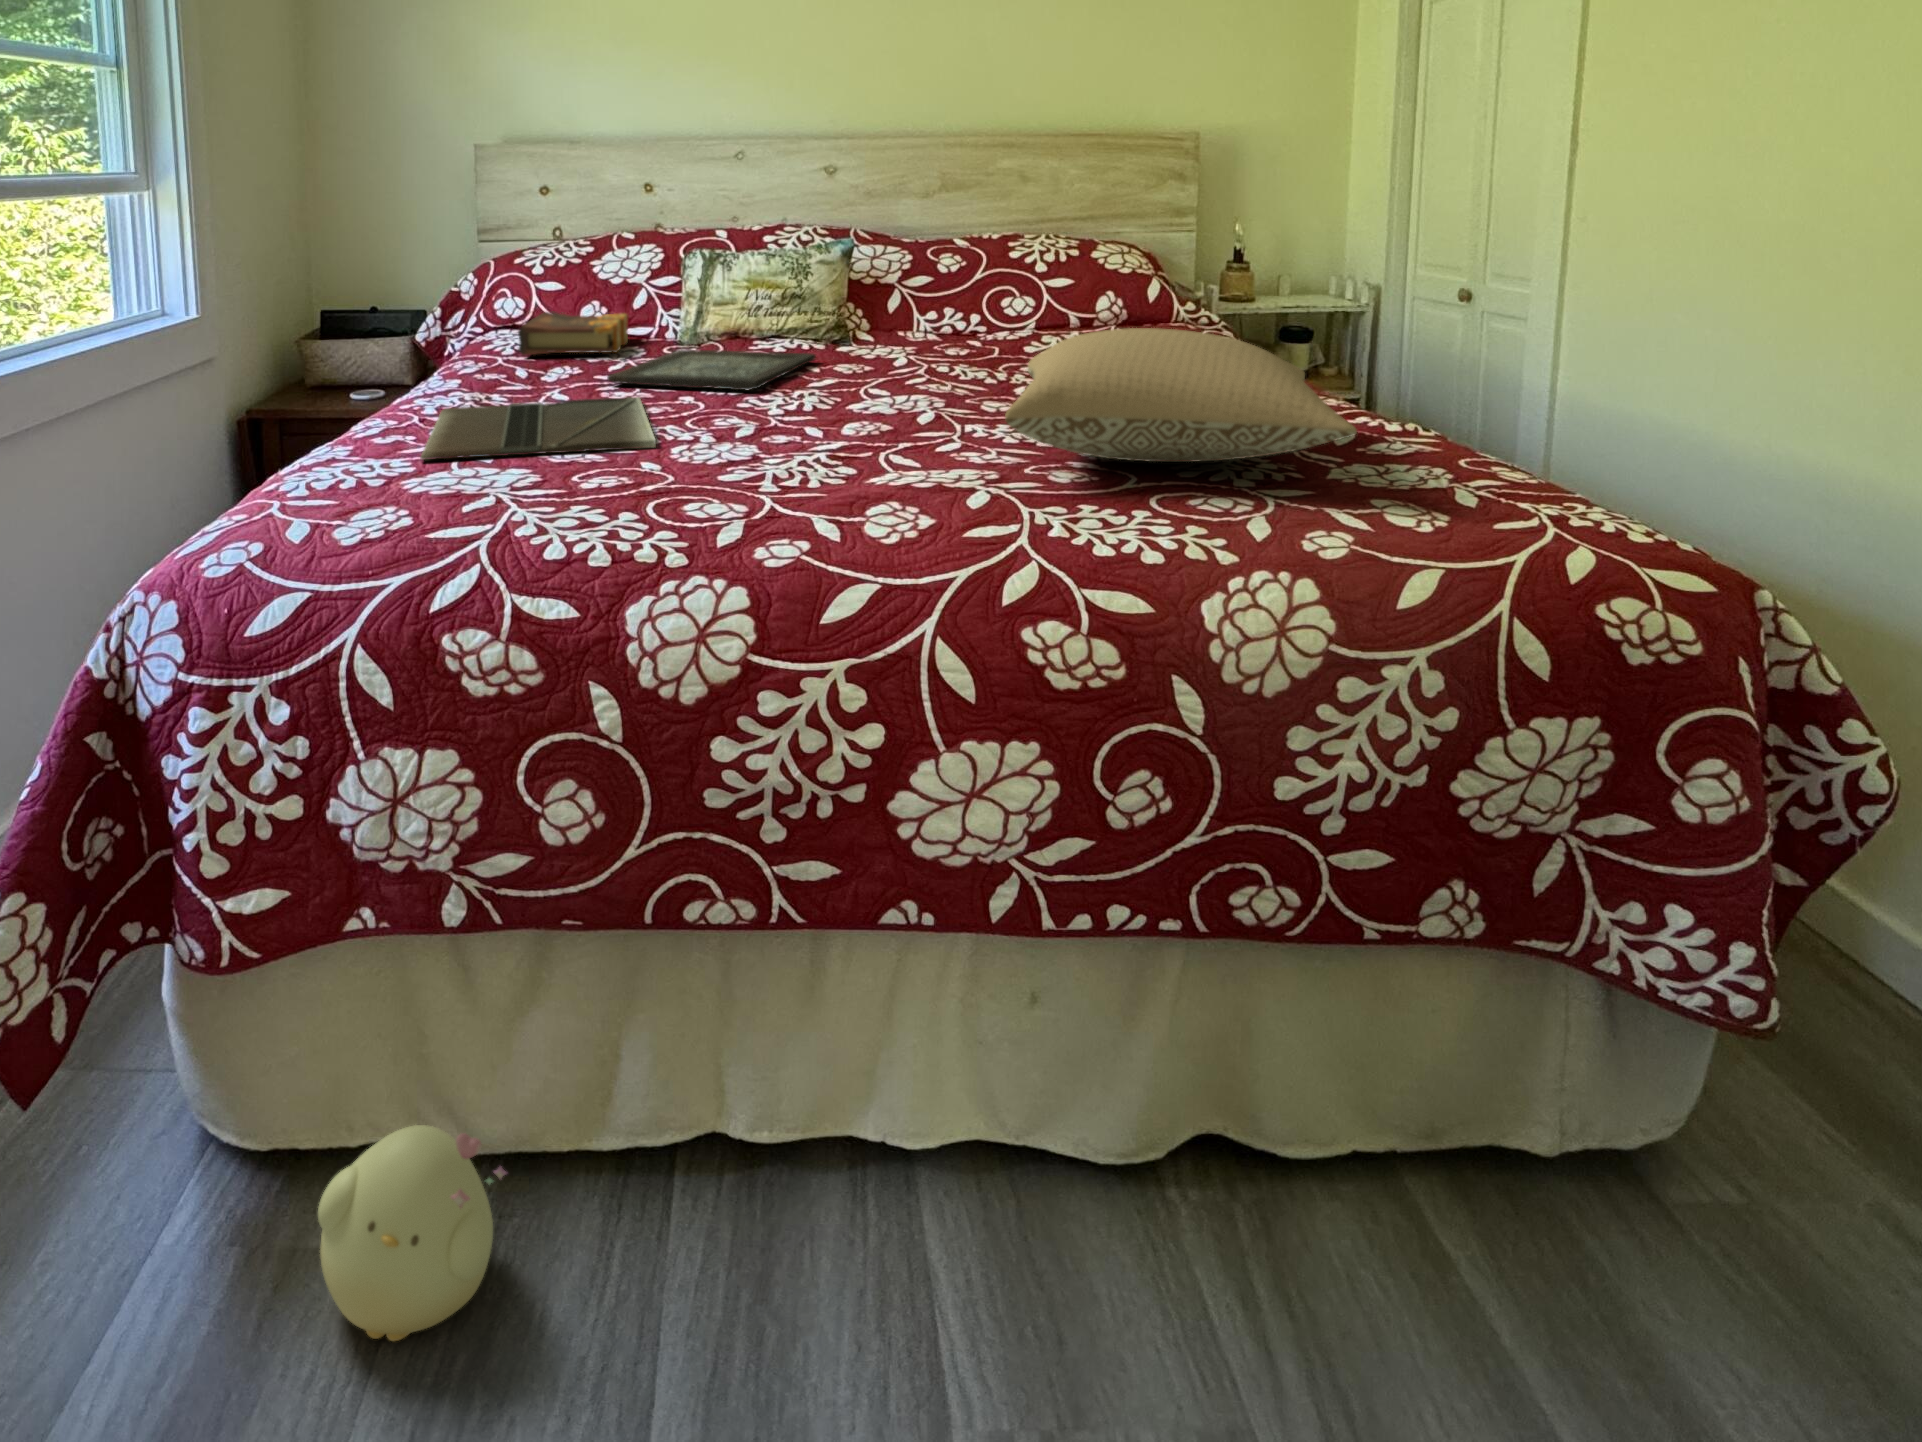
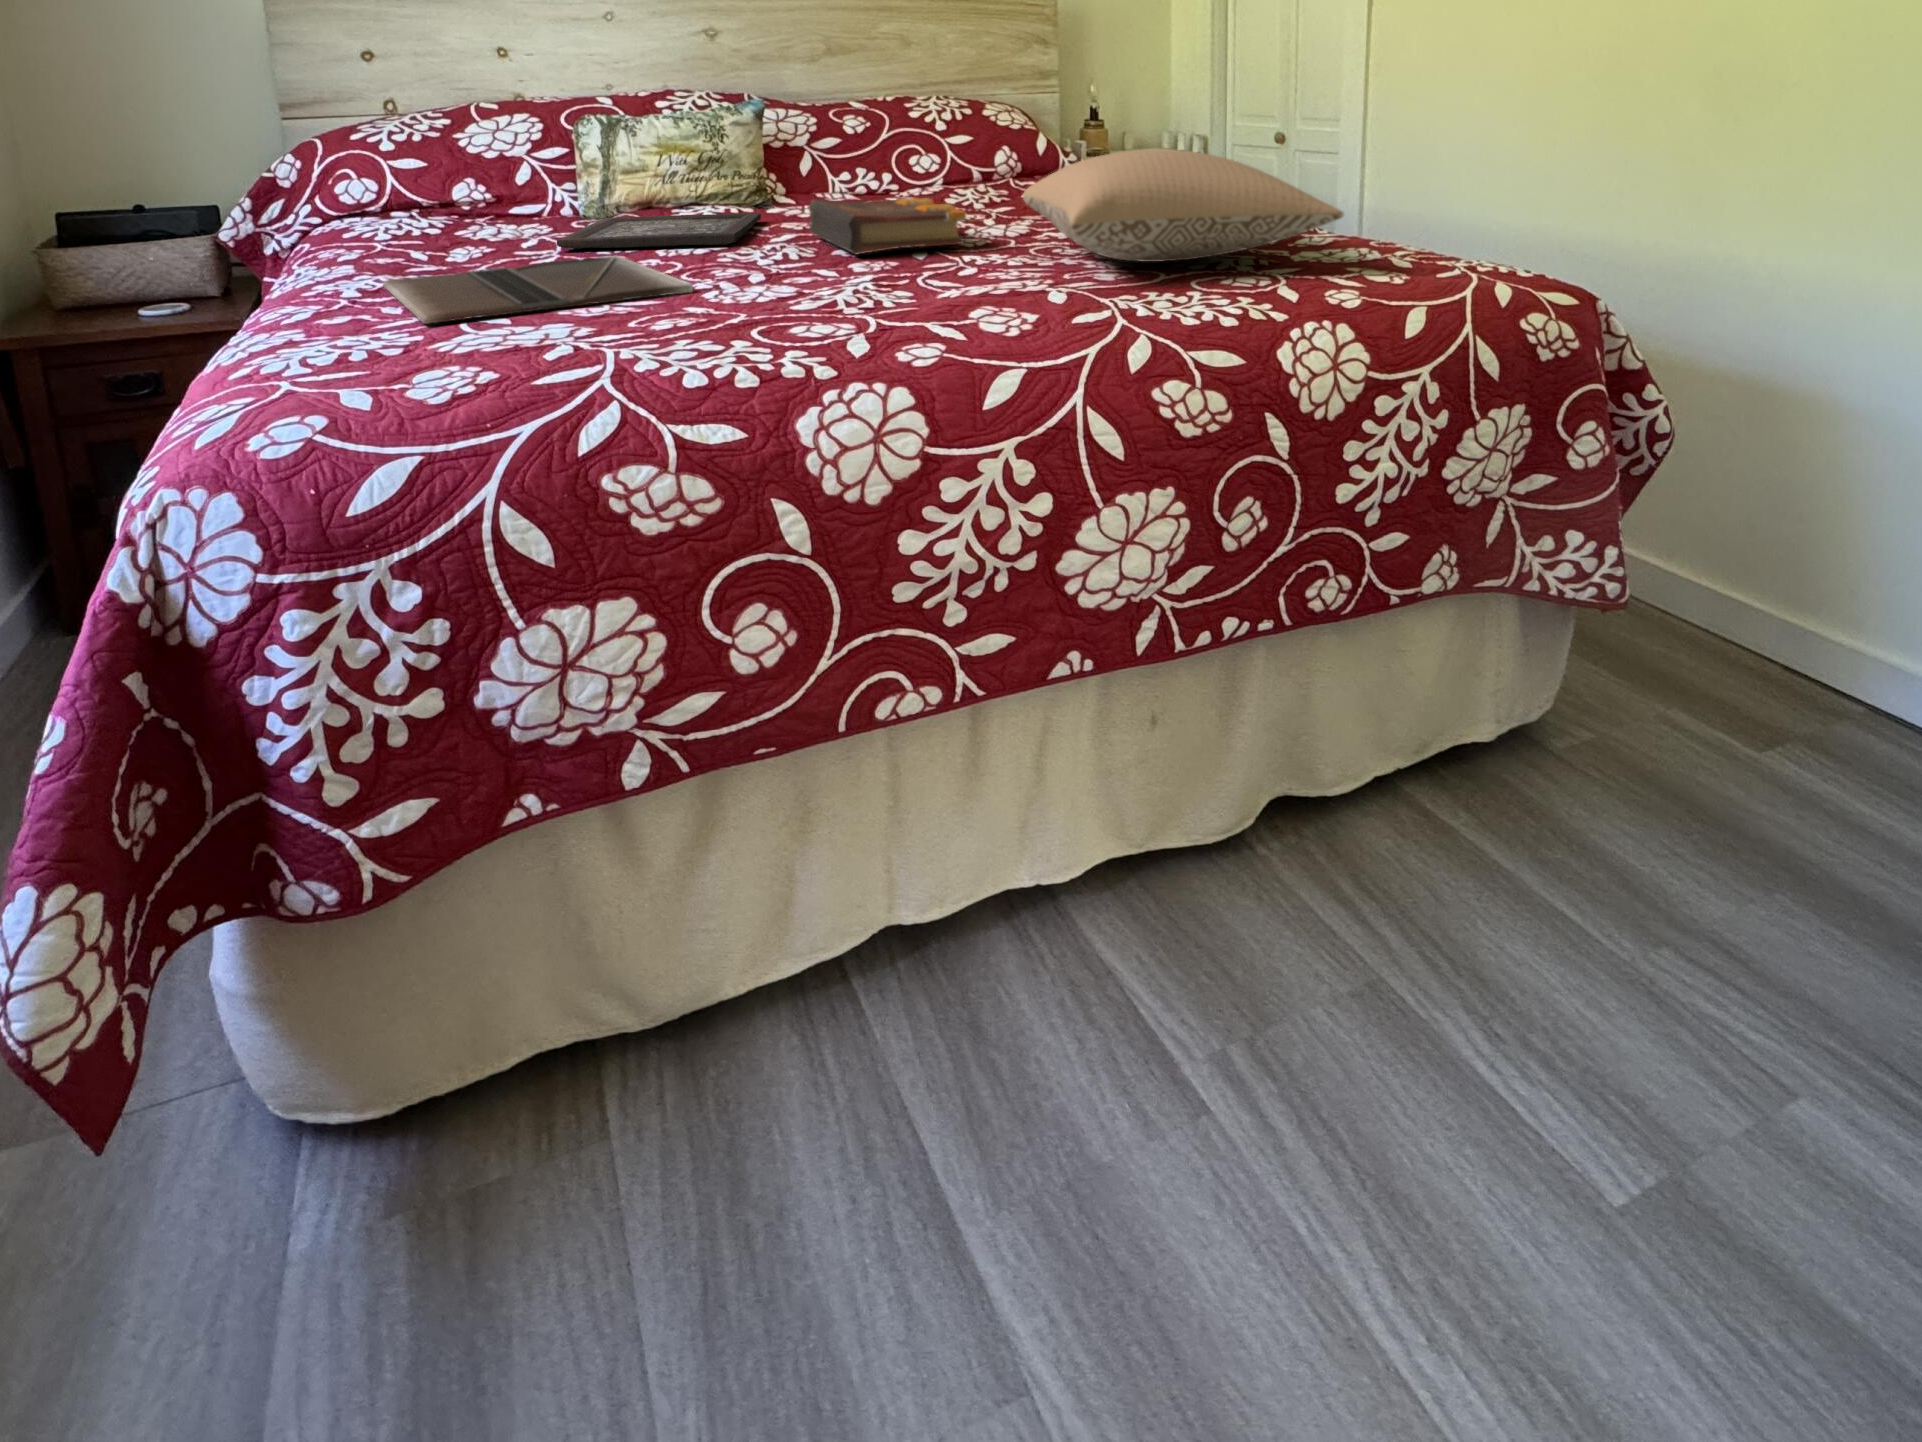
book: present [518,312,628,355] -> present [808,197,966,255]
plush toy: present [318,1125,507,1341] -> none [531,980,741,1221]

